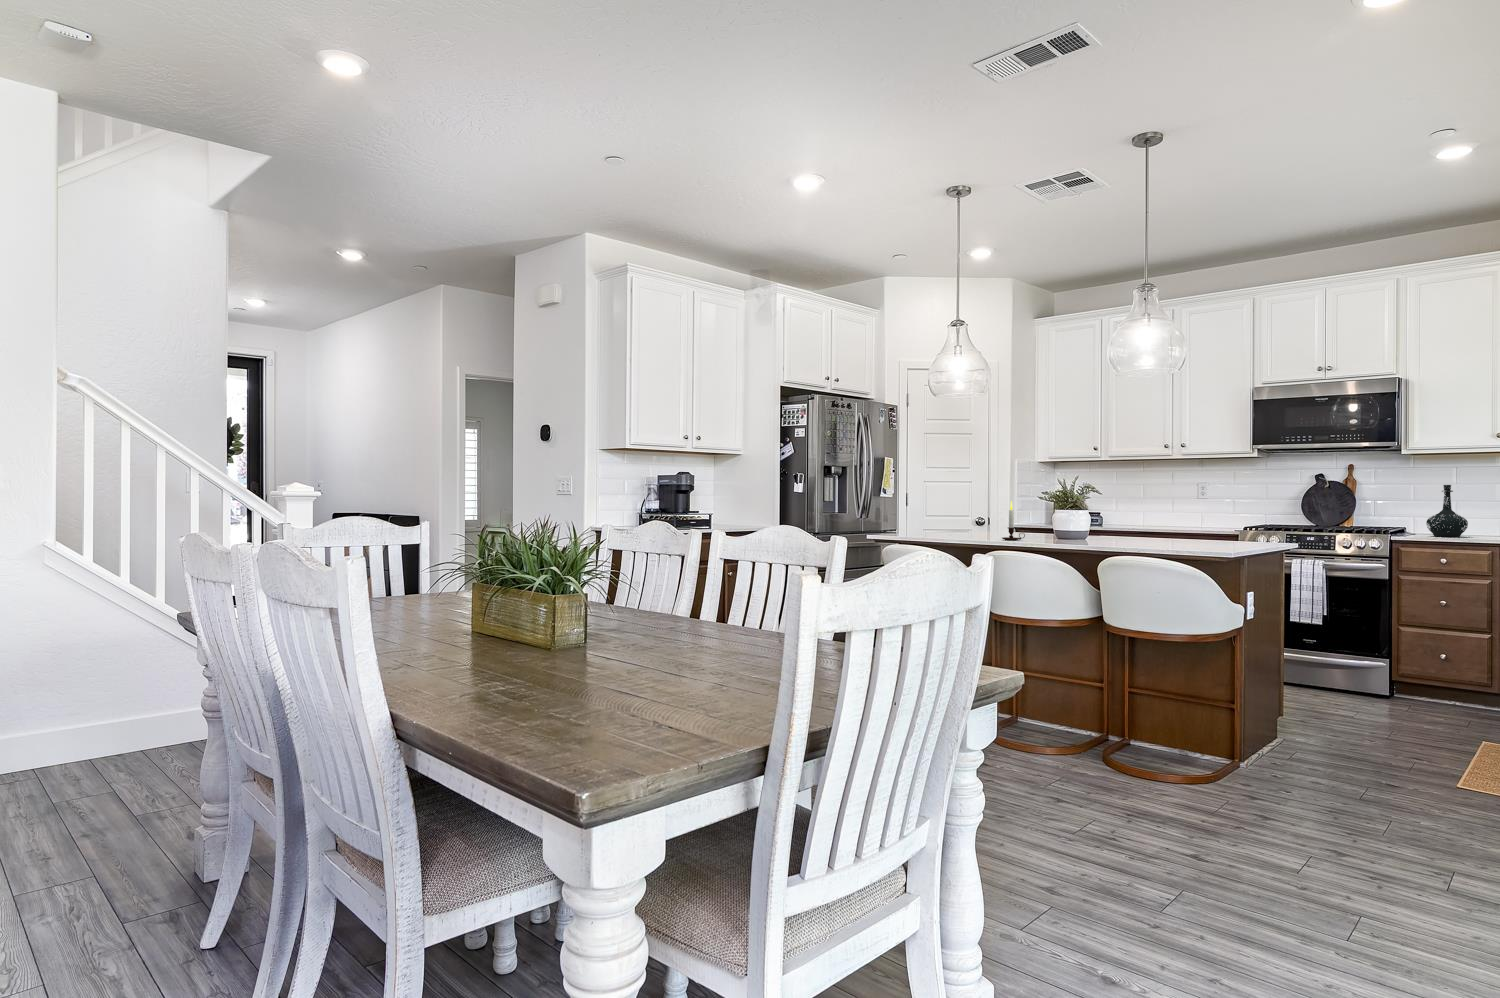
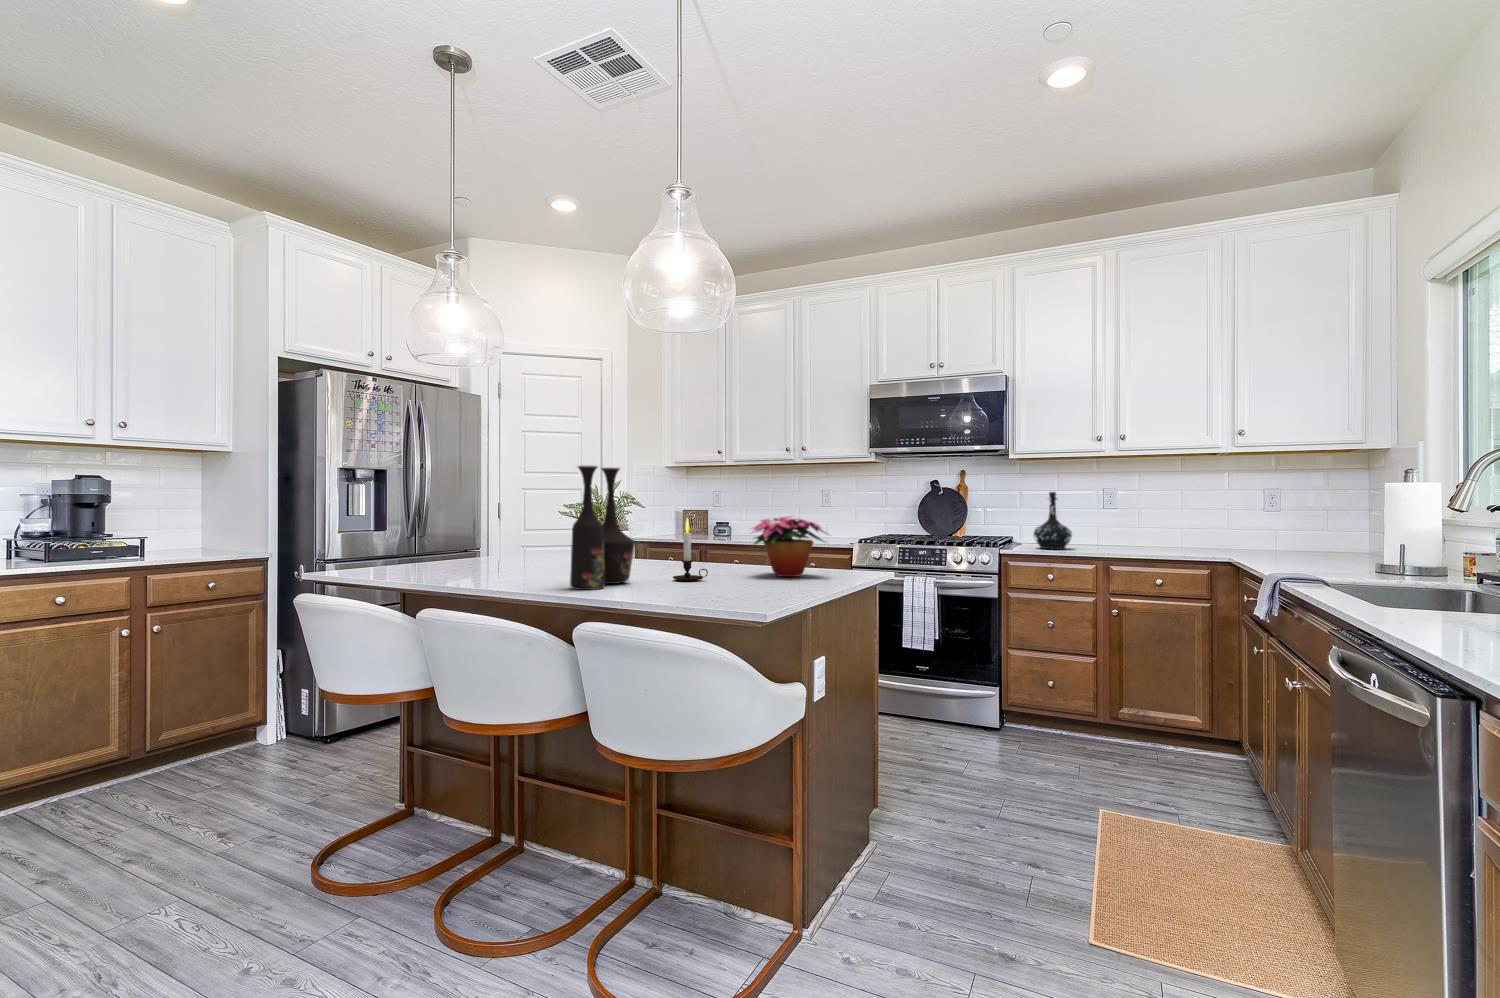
vase: none [1066,467,1101,546] -> present [570,465,635,590]
candle: present [1002,501,1025,540] -> present [673,518,708,581]
flower arrangement: none [1173,501,1247,546] -> present [752,516,827,577]

